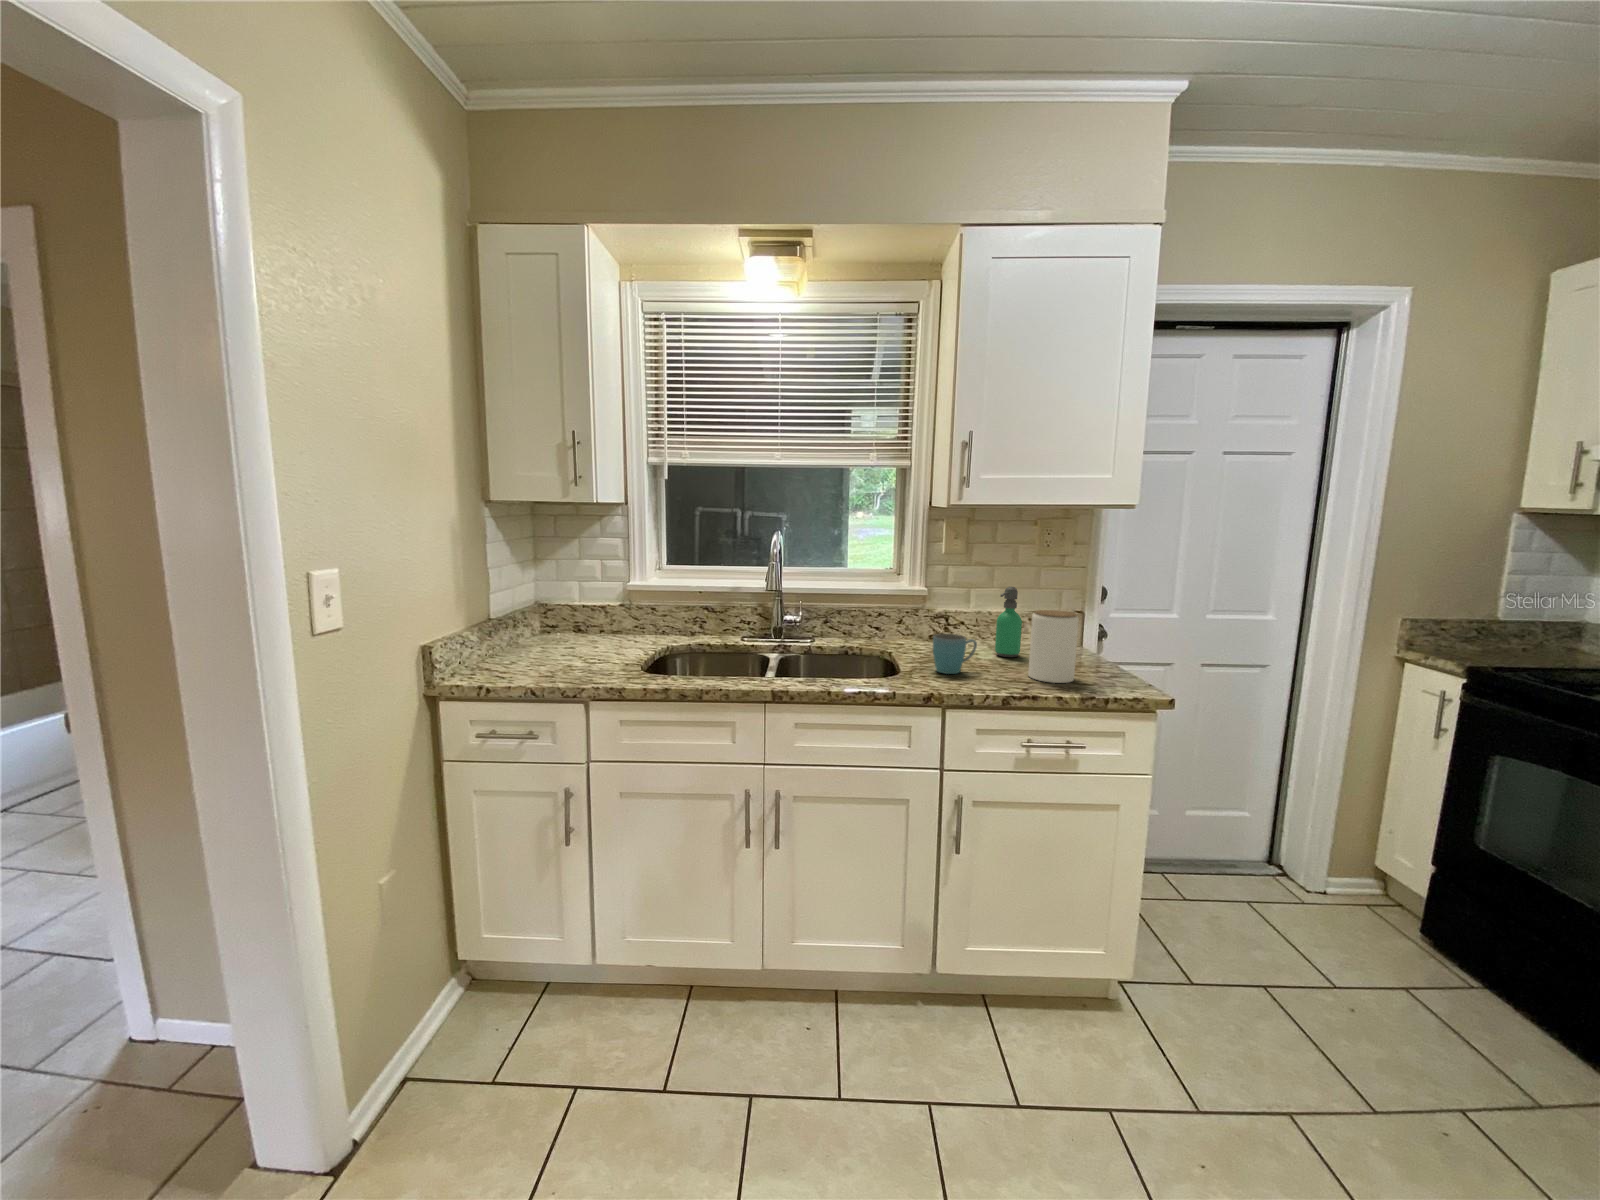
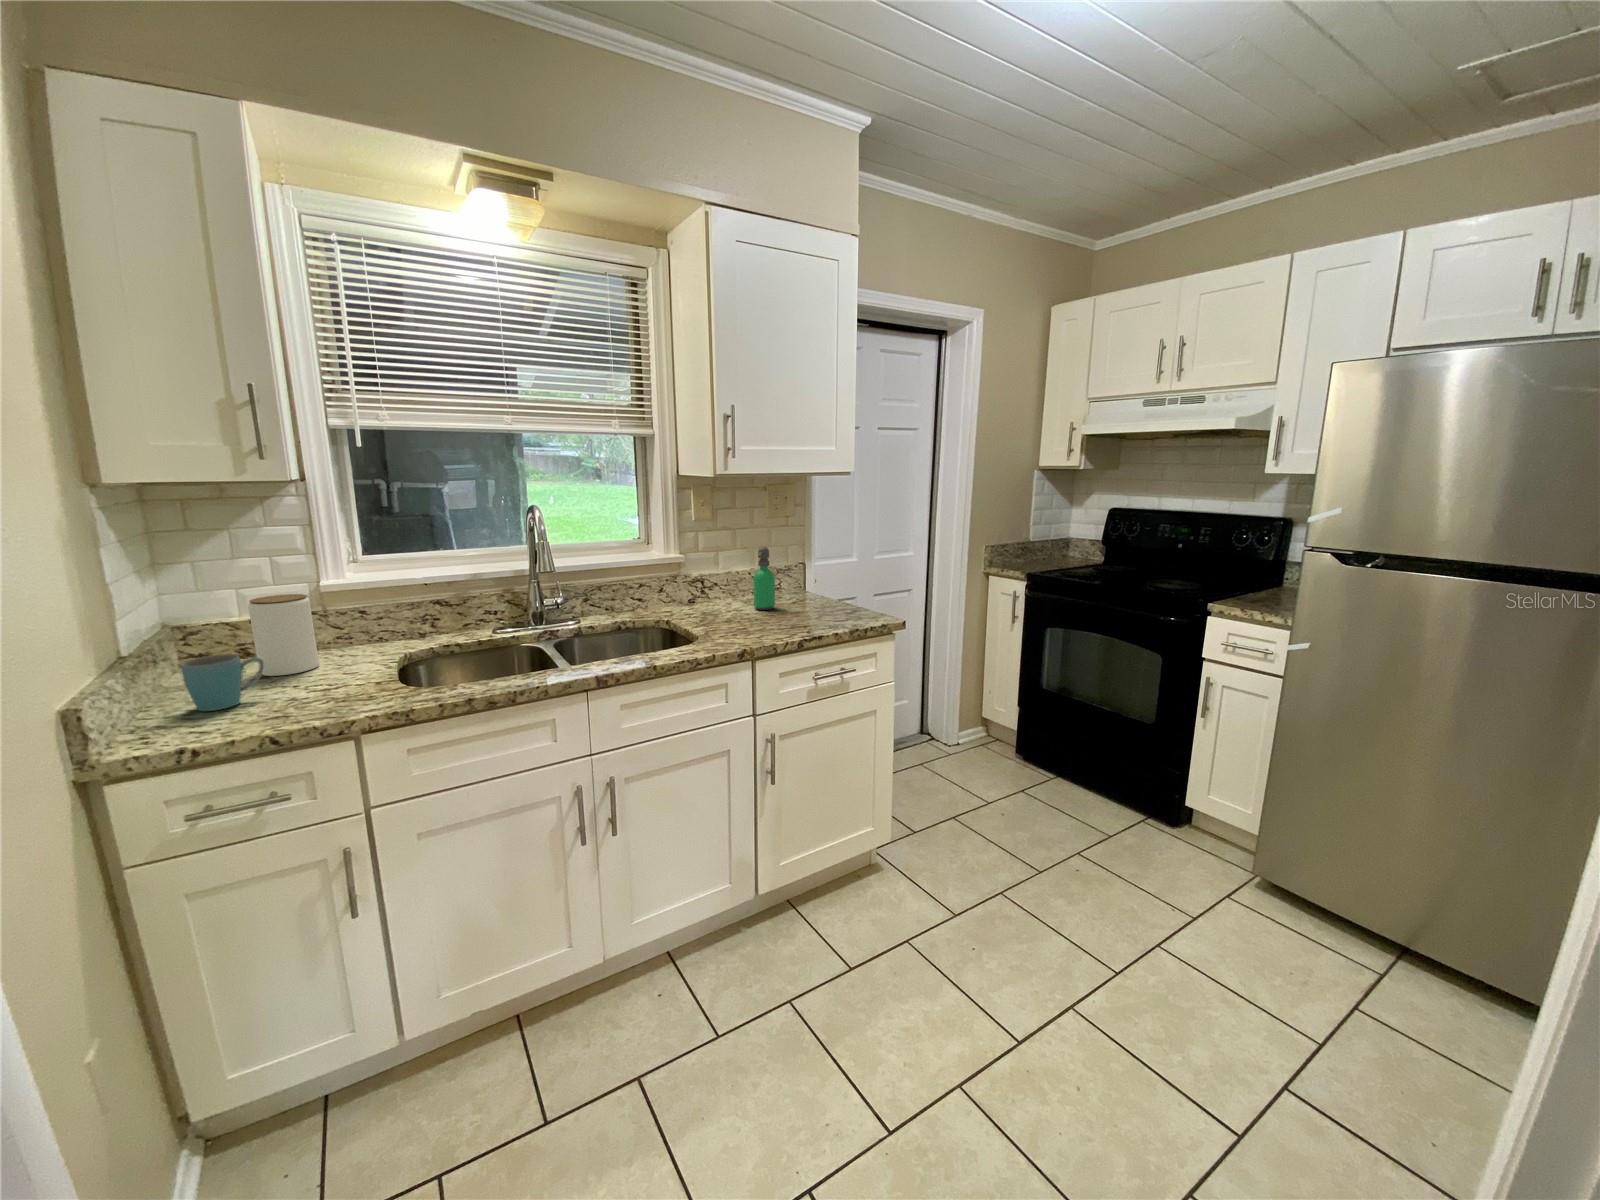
jar: present [1028,610,1079,683] -> present [248,594,319,676]
mug: present [933,633,977,674] -> present [181,654,264,711]

